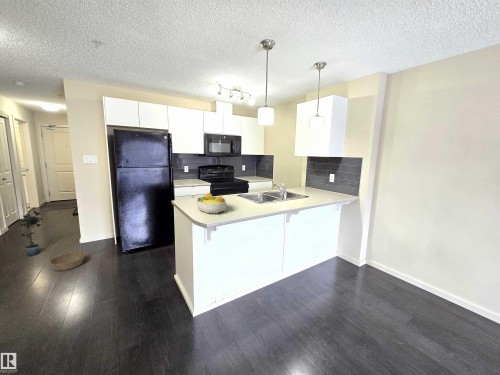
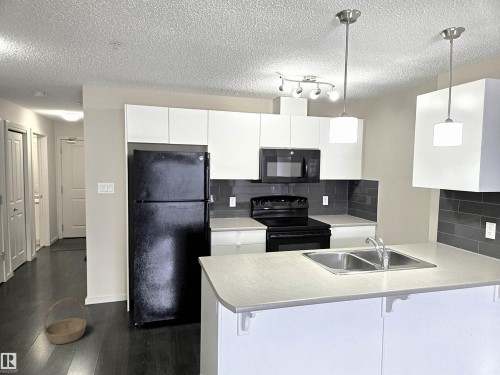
fruit bowl: present [197,193,226,213] -> none [226,253,272,289]
potted plant: present [19,210,42,255] -> none [15,255,46,316]

